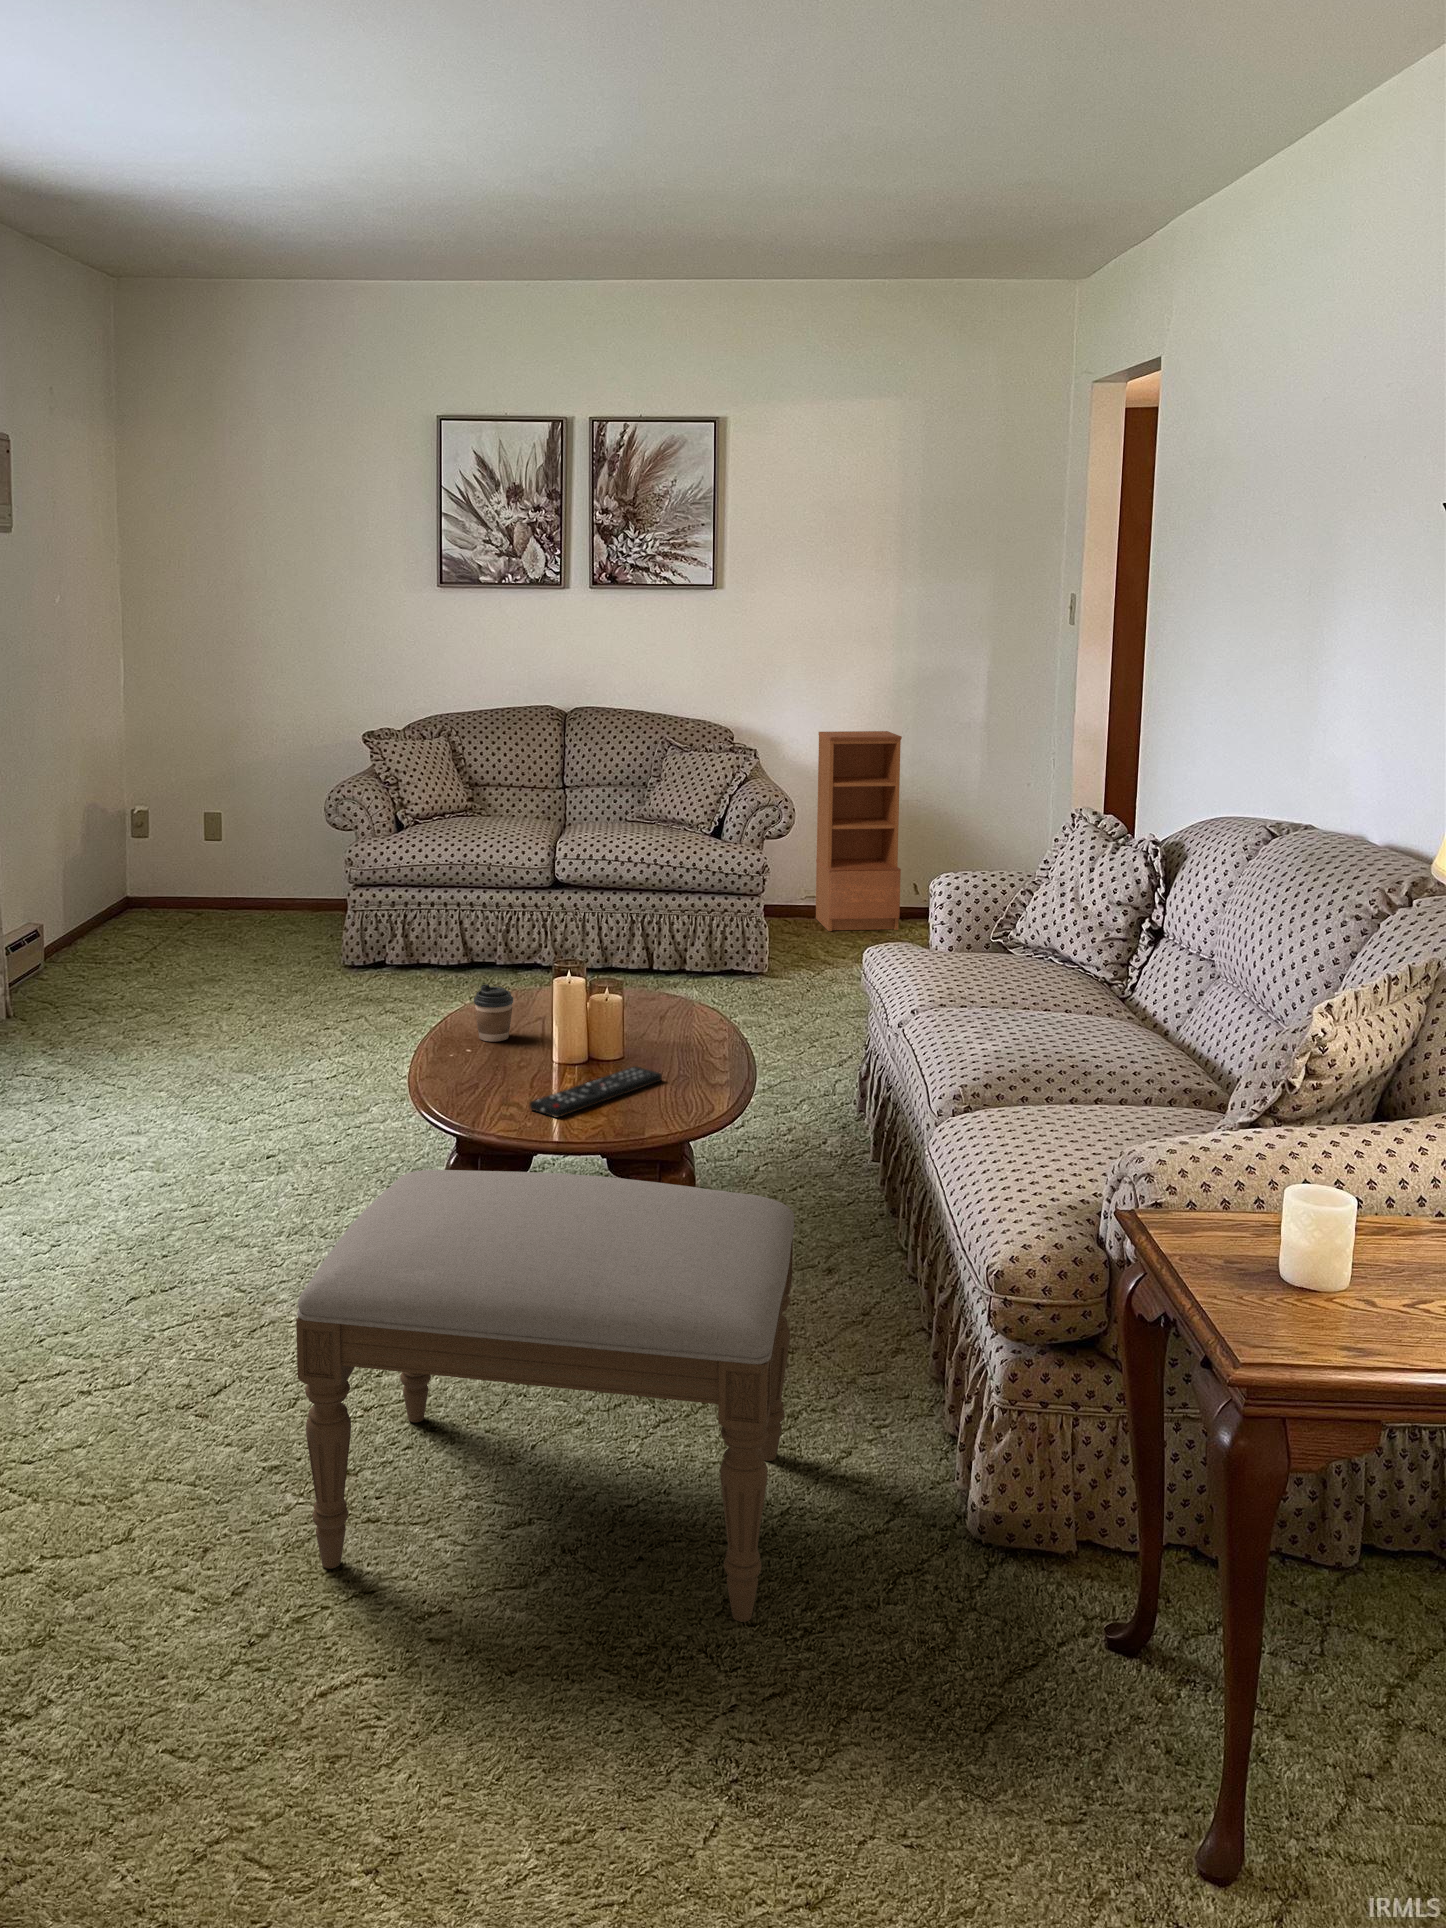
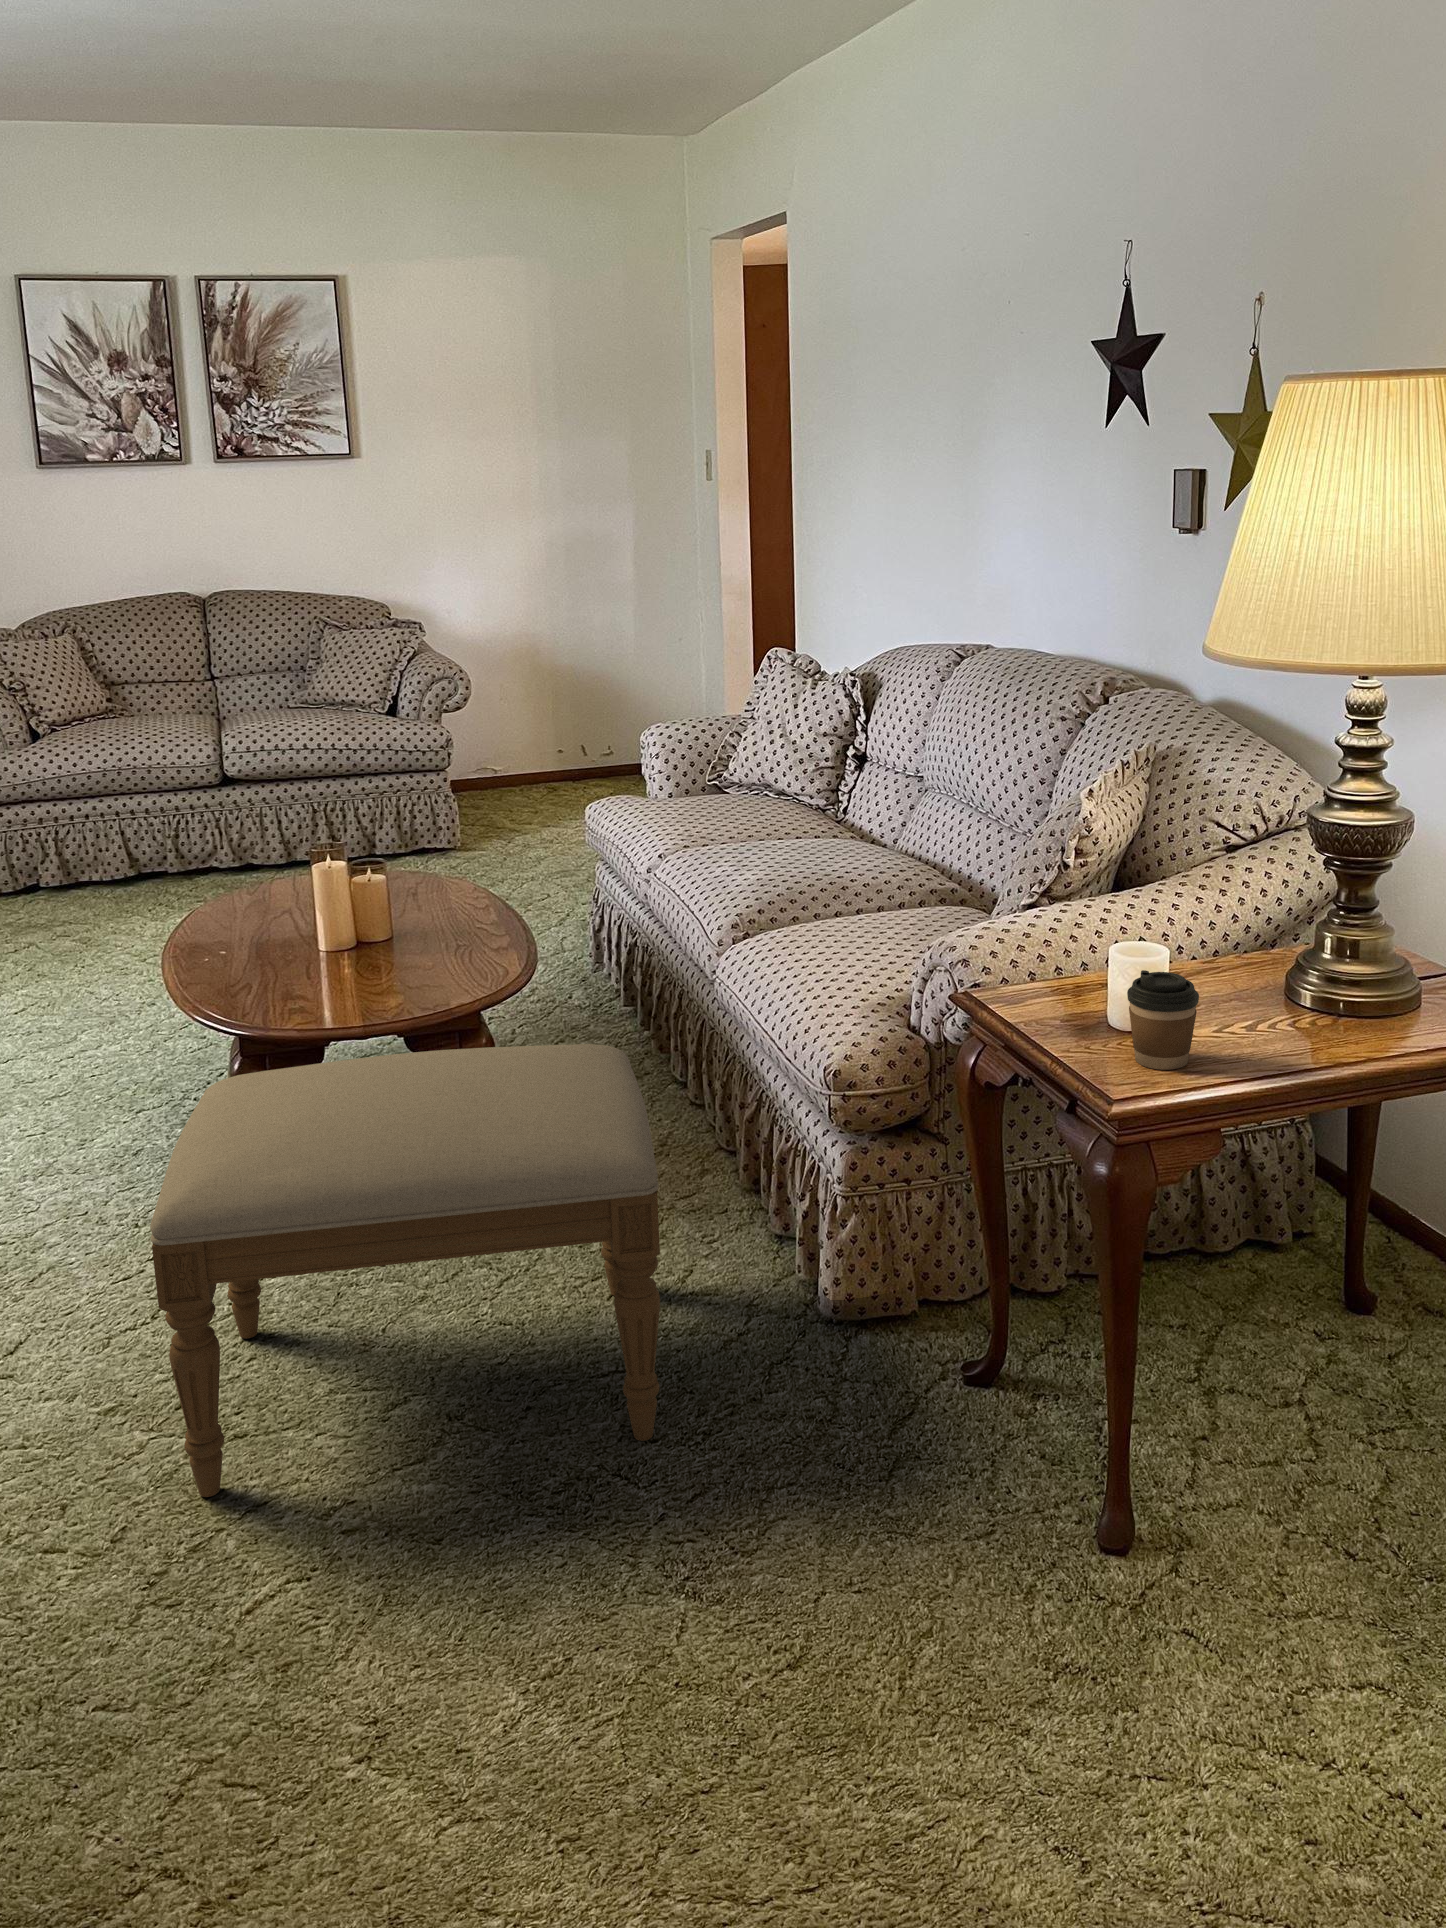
bookcase: present [816,731,902,931] -> none [478,595,577,801]
coffee cup: present [474,984,513,1042] -> present [1127,970,1199,1070]
remote control: present [530,1066,662,1118] -> none [312,945,439,1006]

